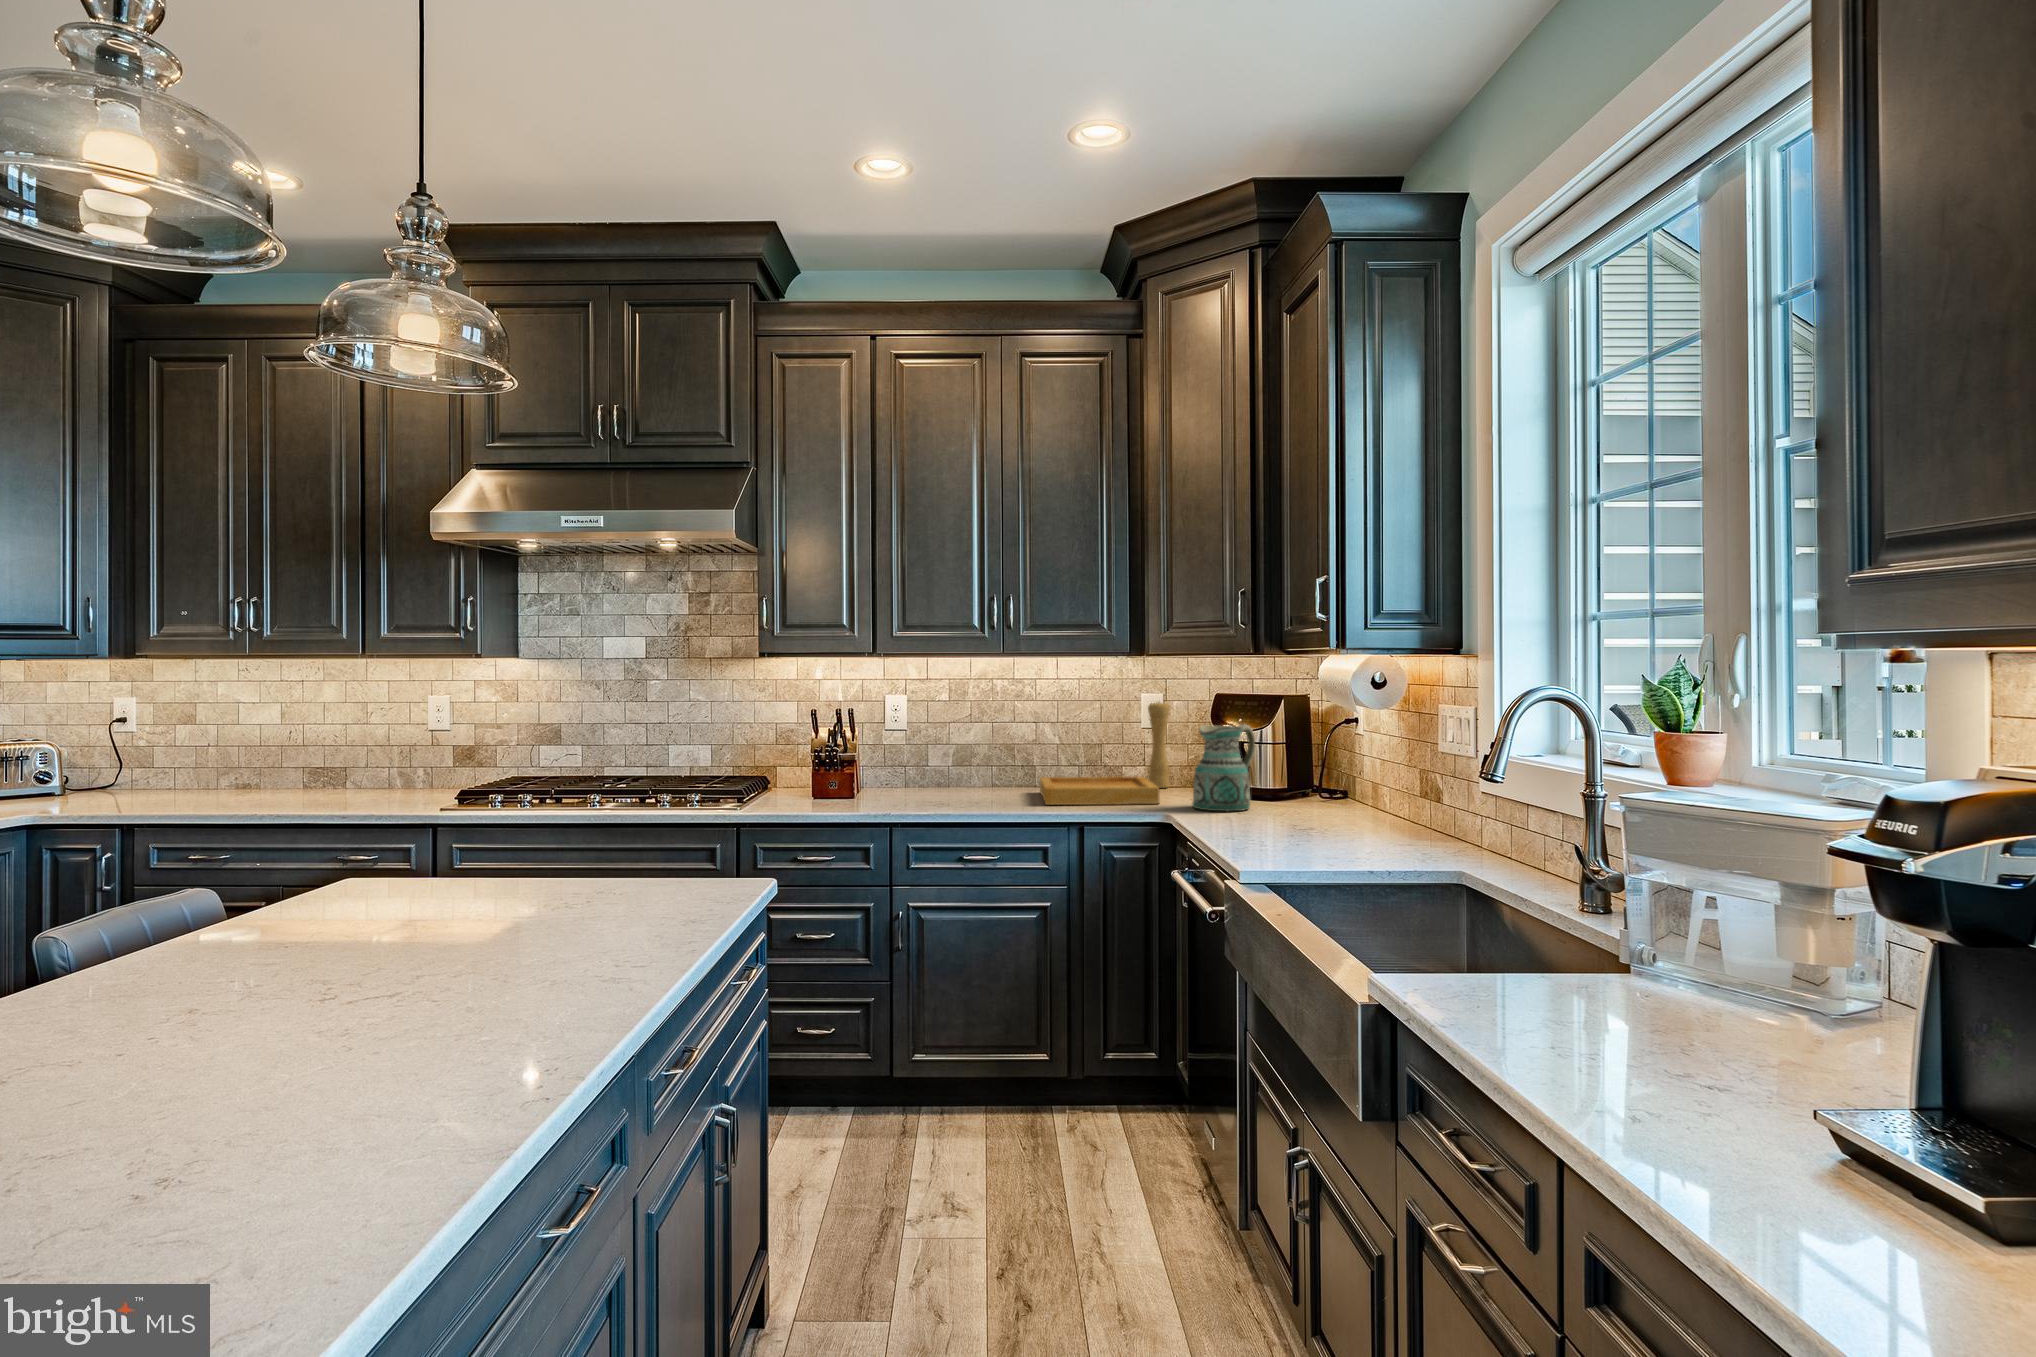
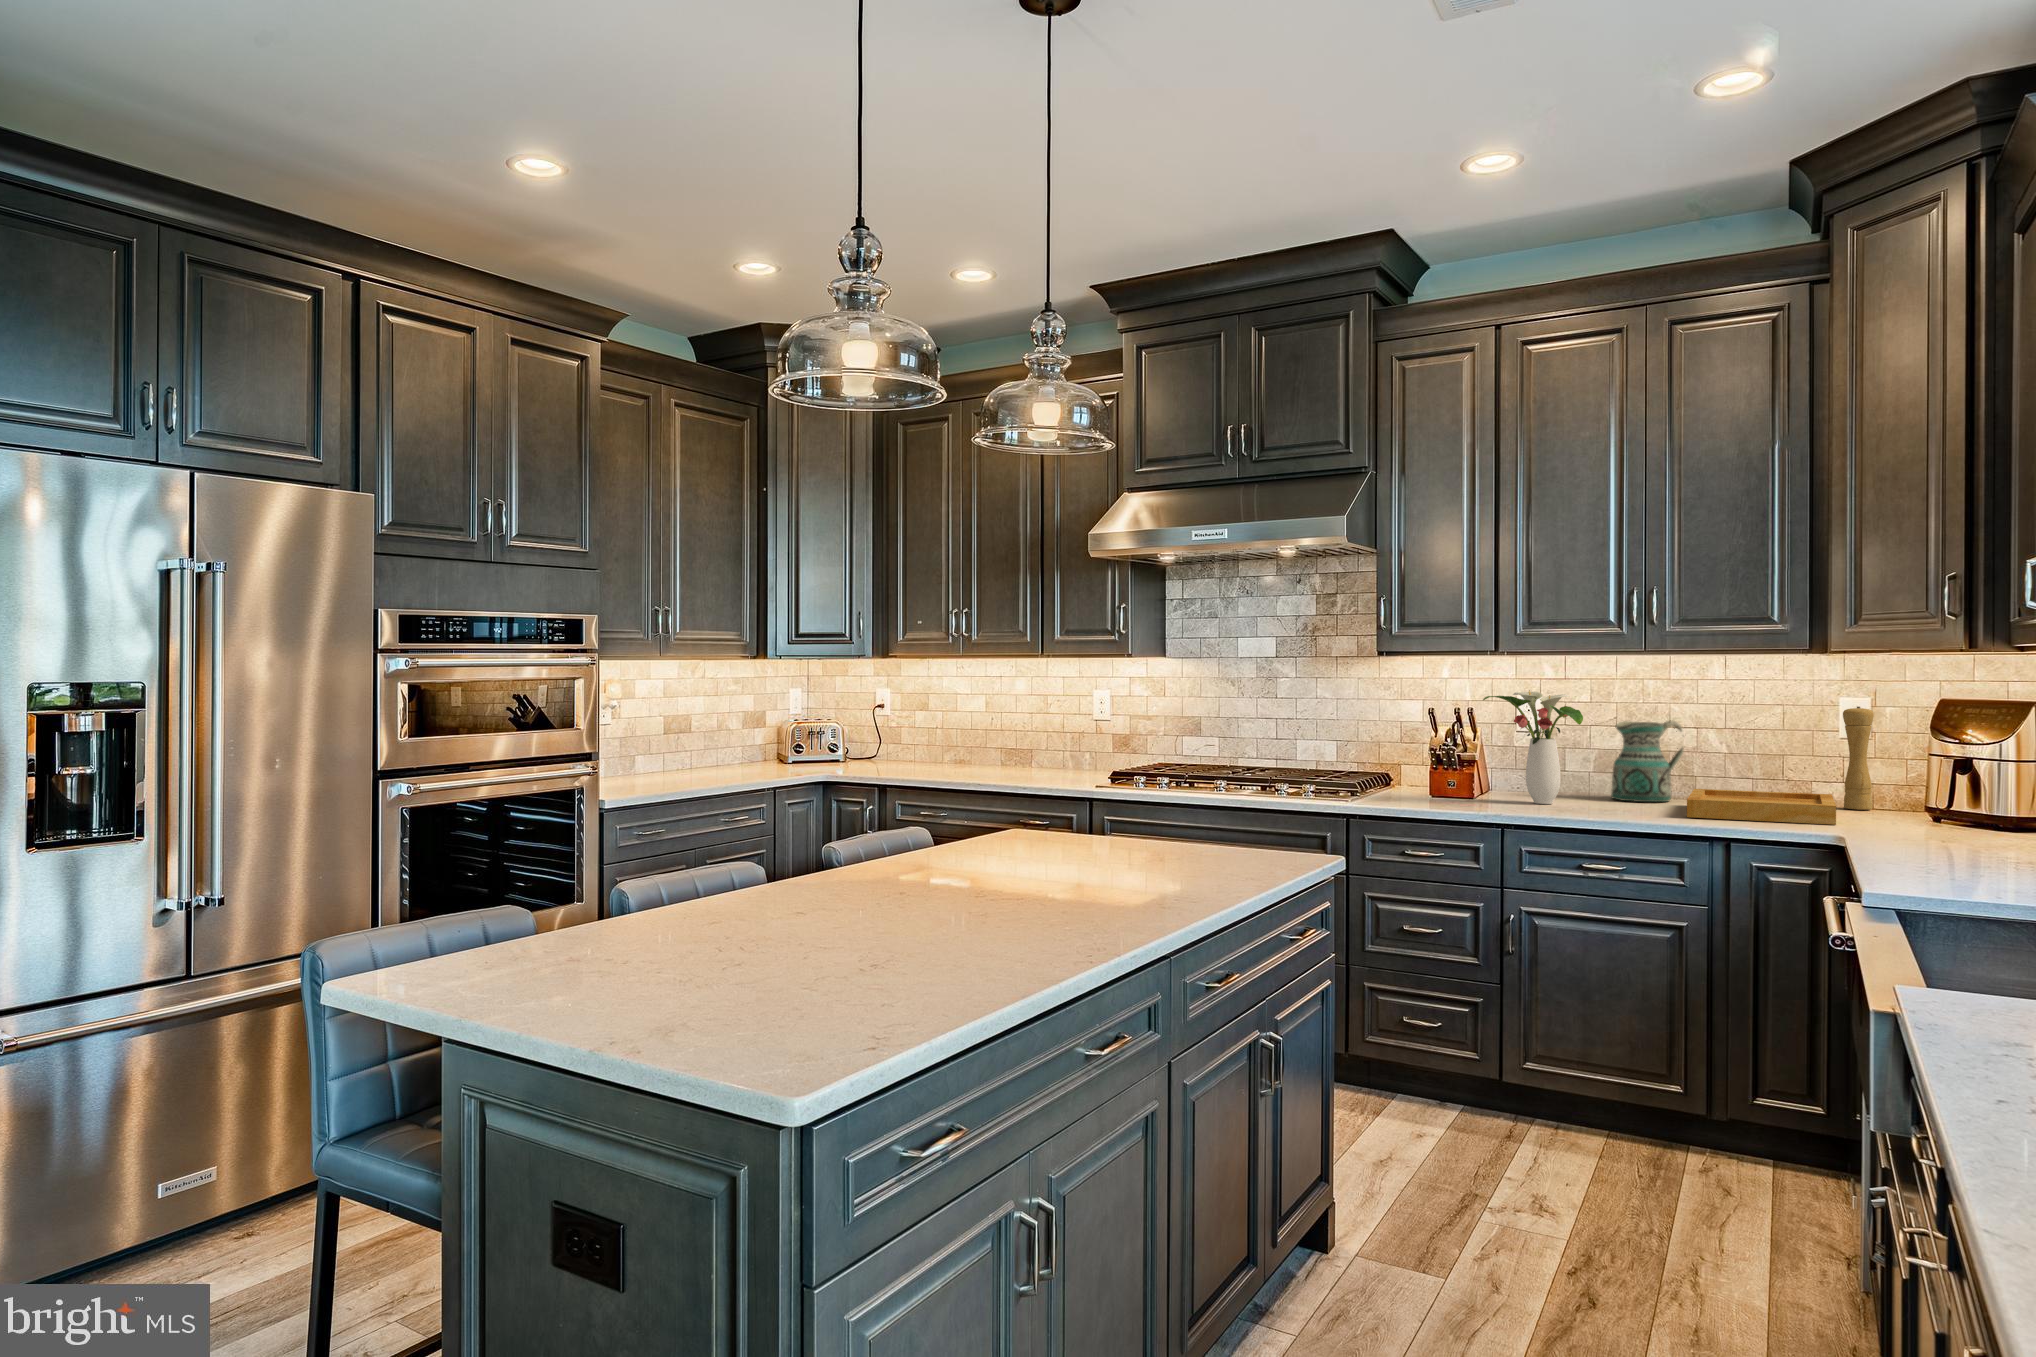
flower arrangement: none [864,691,956,799] -> present [1483,690,1583,804]
ceramic pitcher: present [1193,724,1255,811] -> present [1611,721,1683,802]

